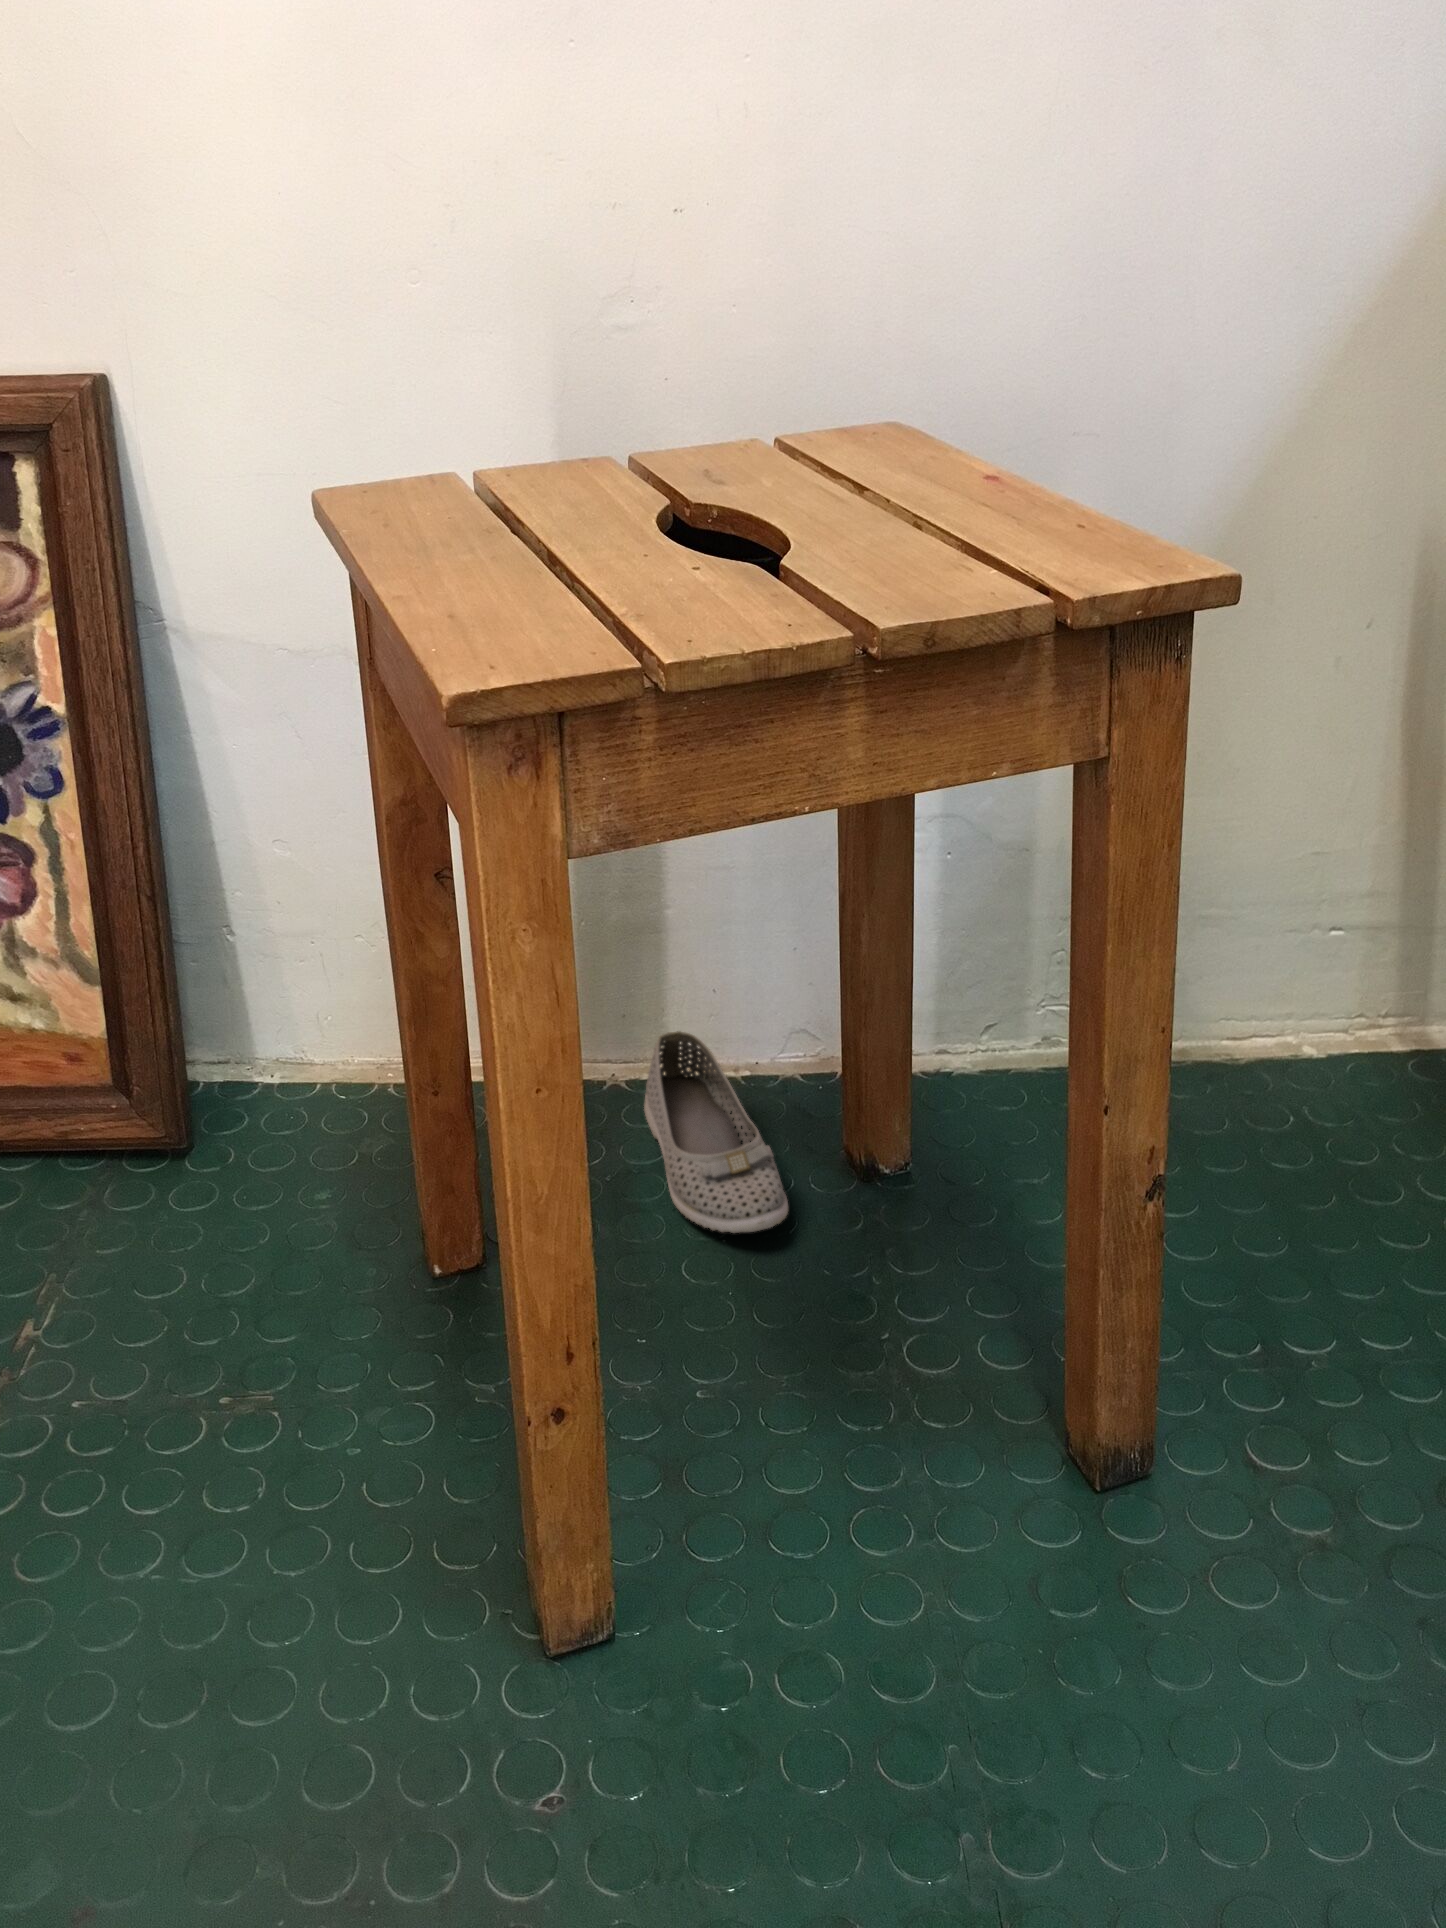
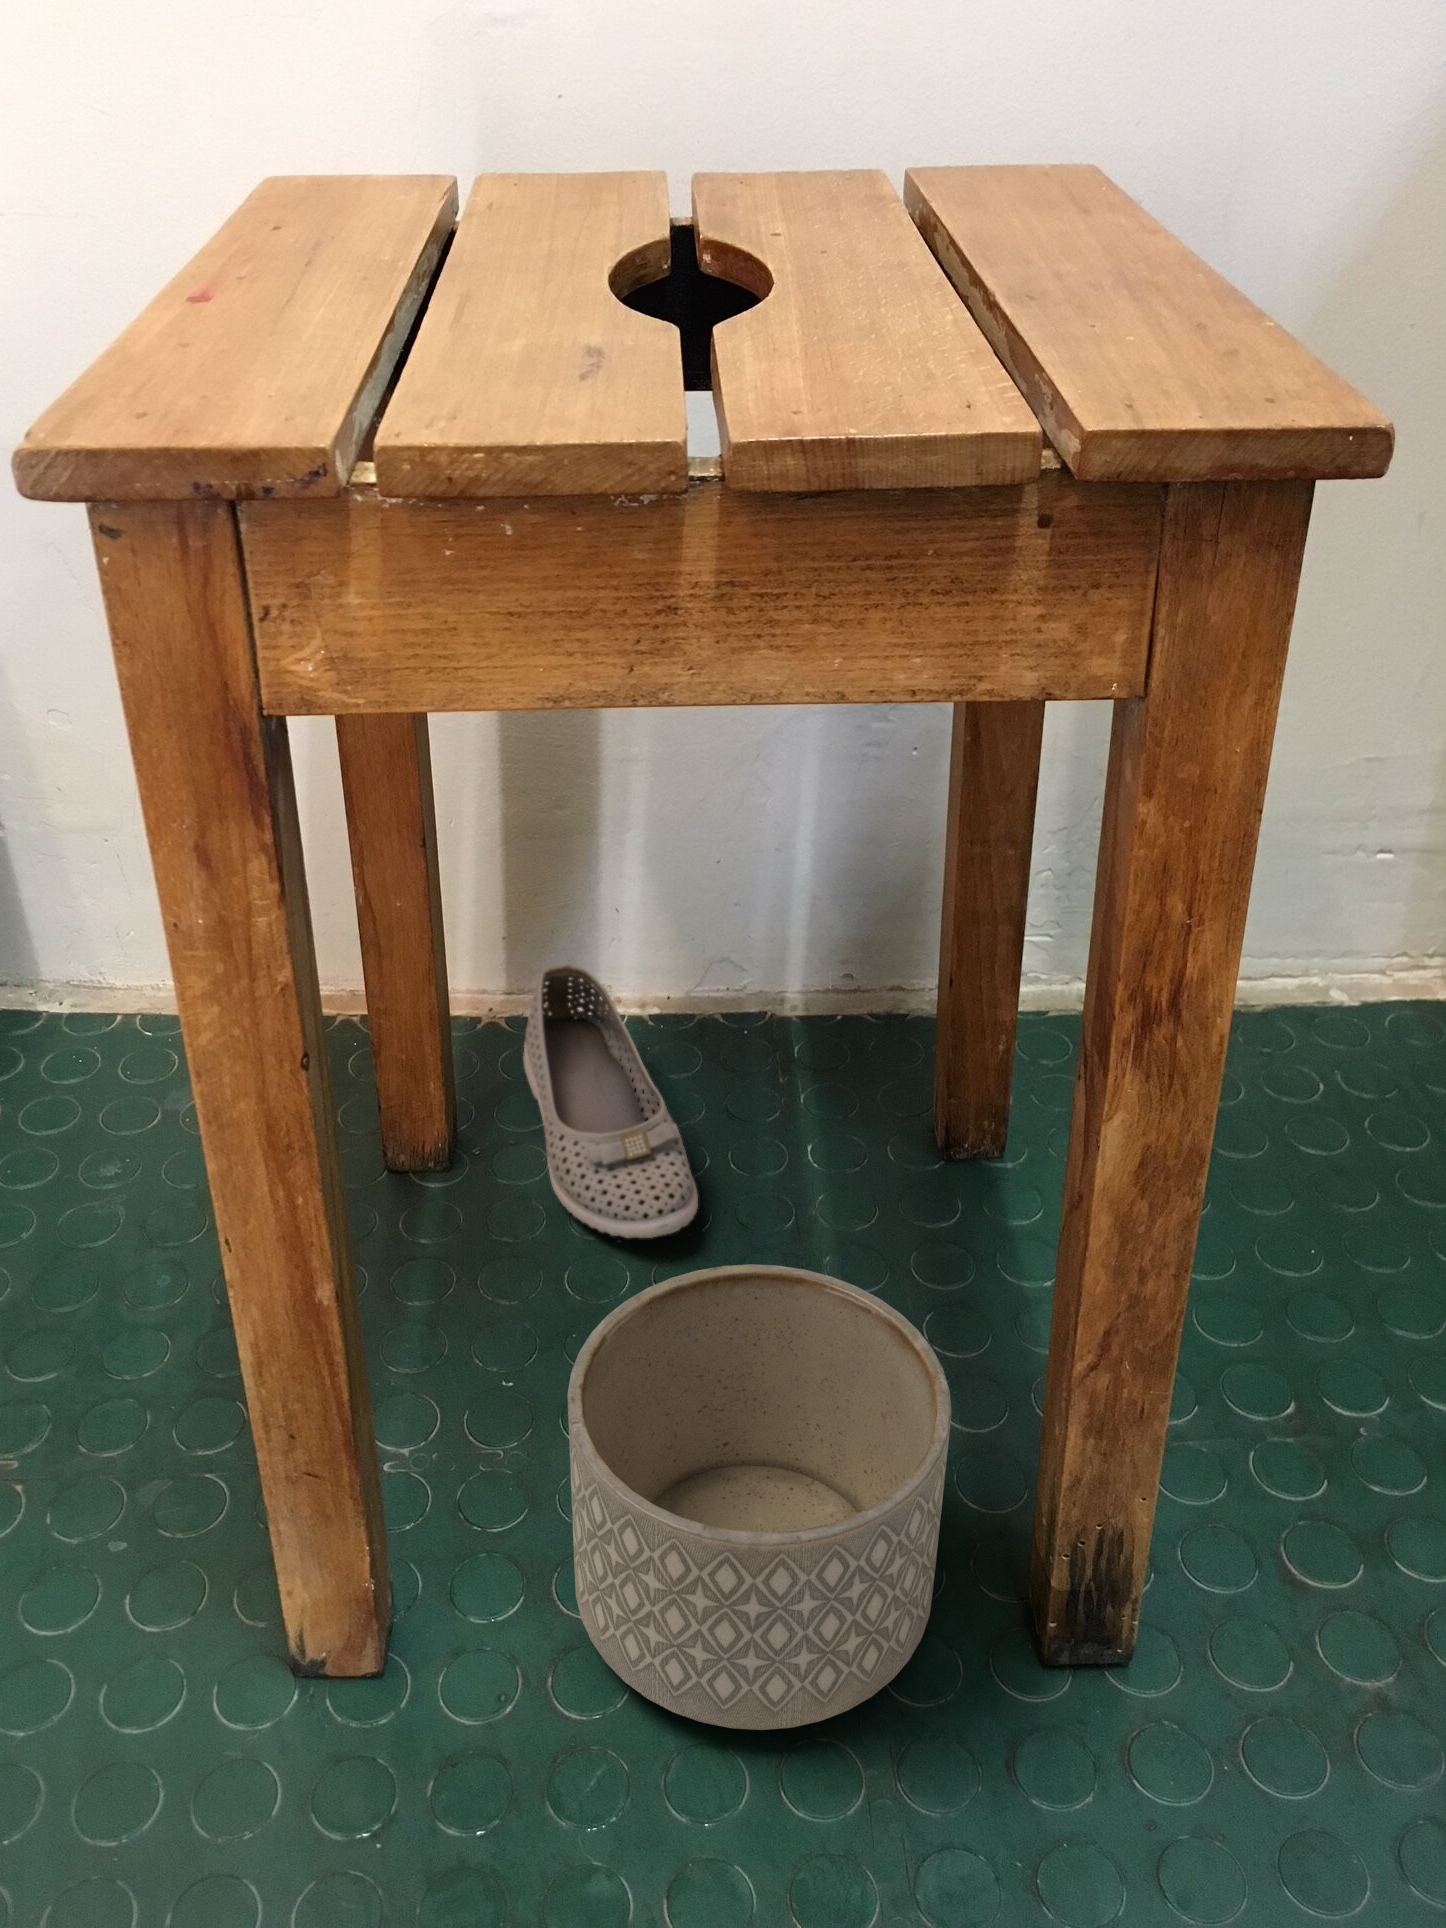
planter: none [698,1222,986,1559] -> present [568,1264,951,1730]

